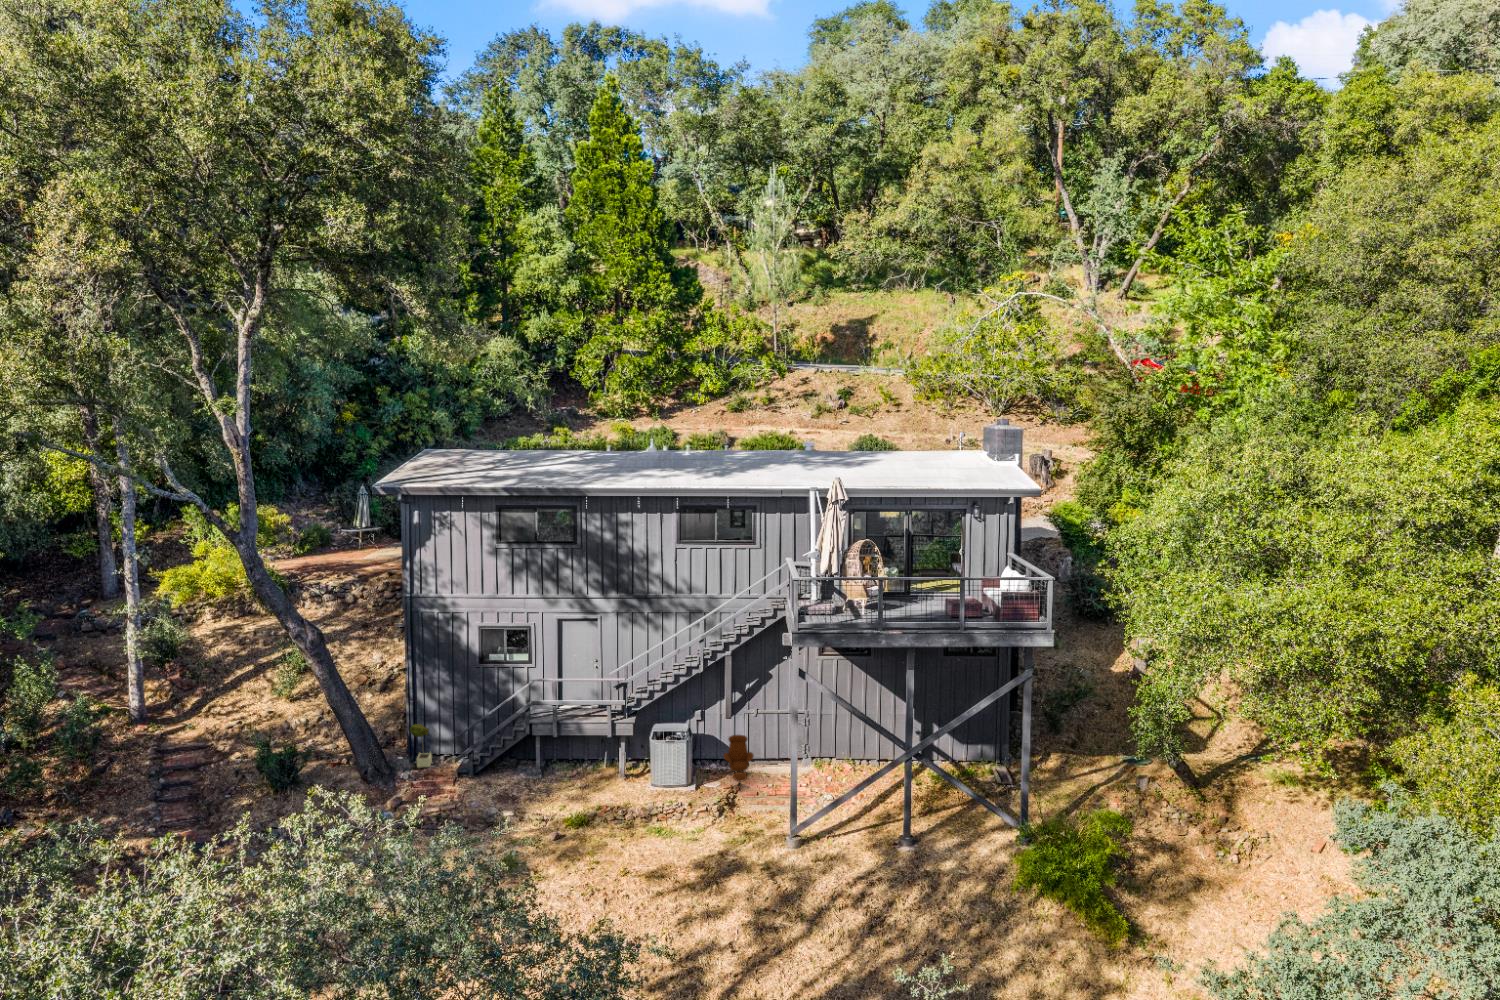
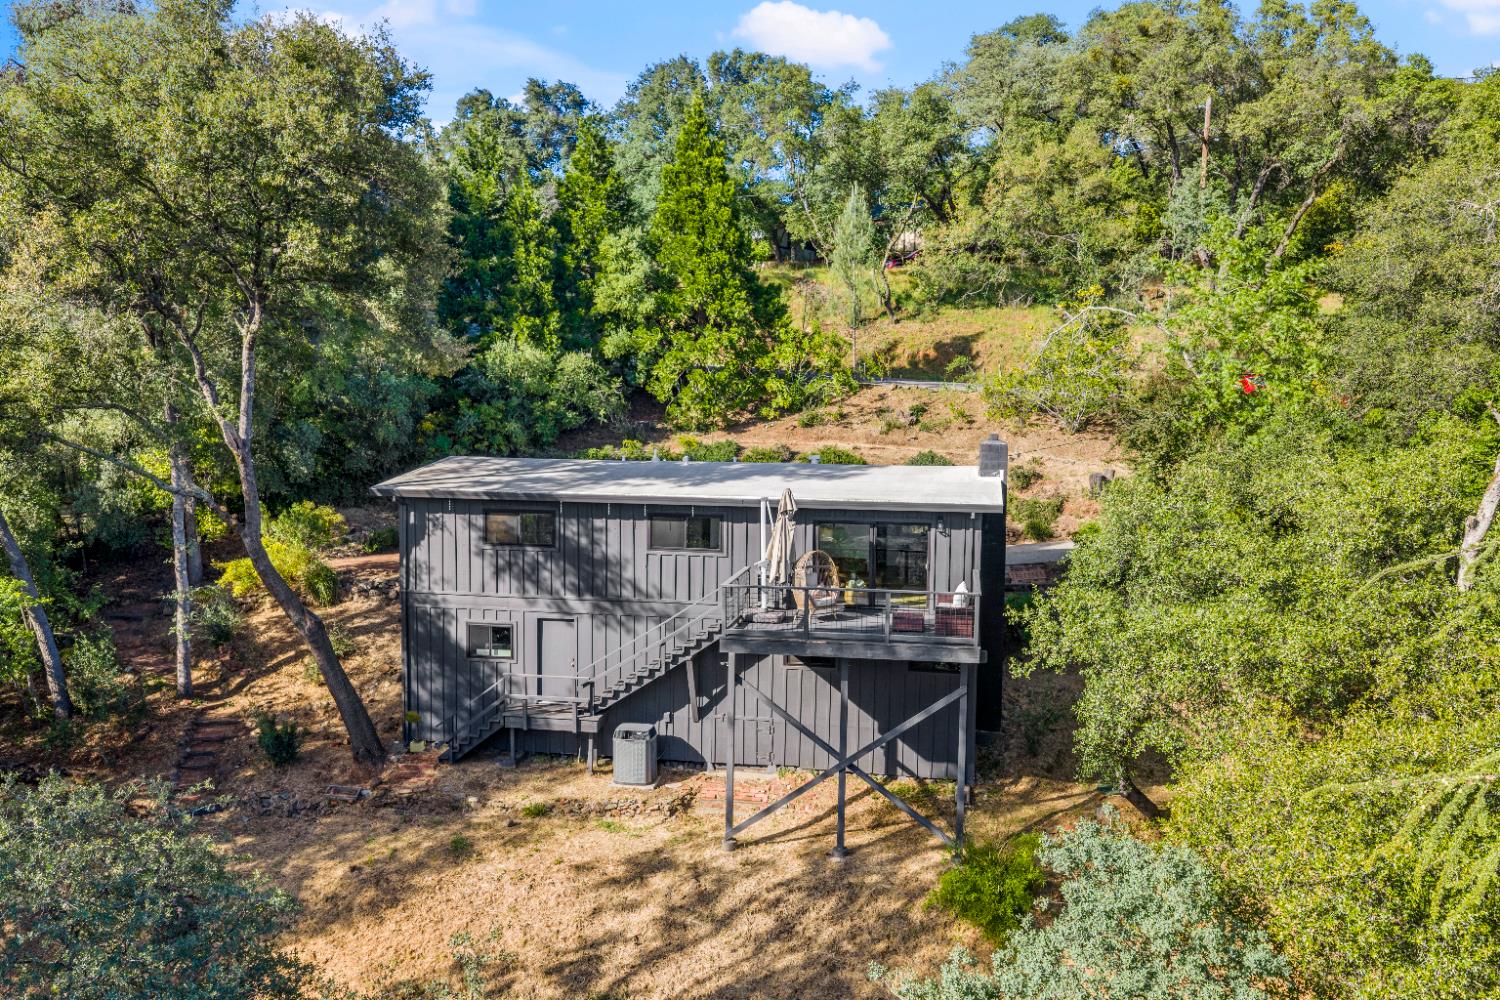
lounge chair: present [723,735,754,787] -> none [686,740,716,795]

